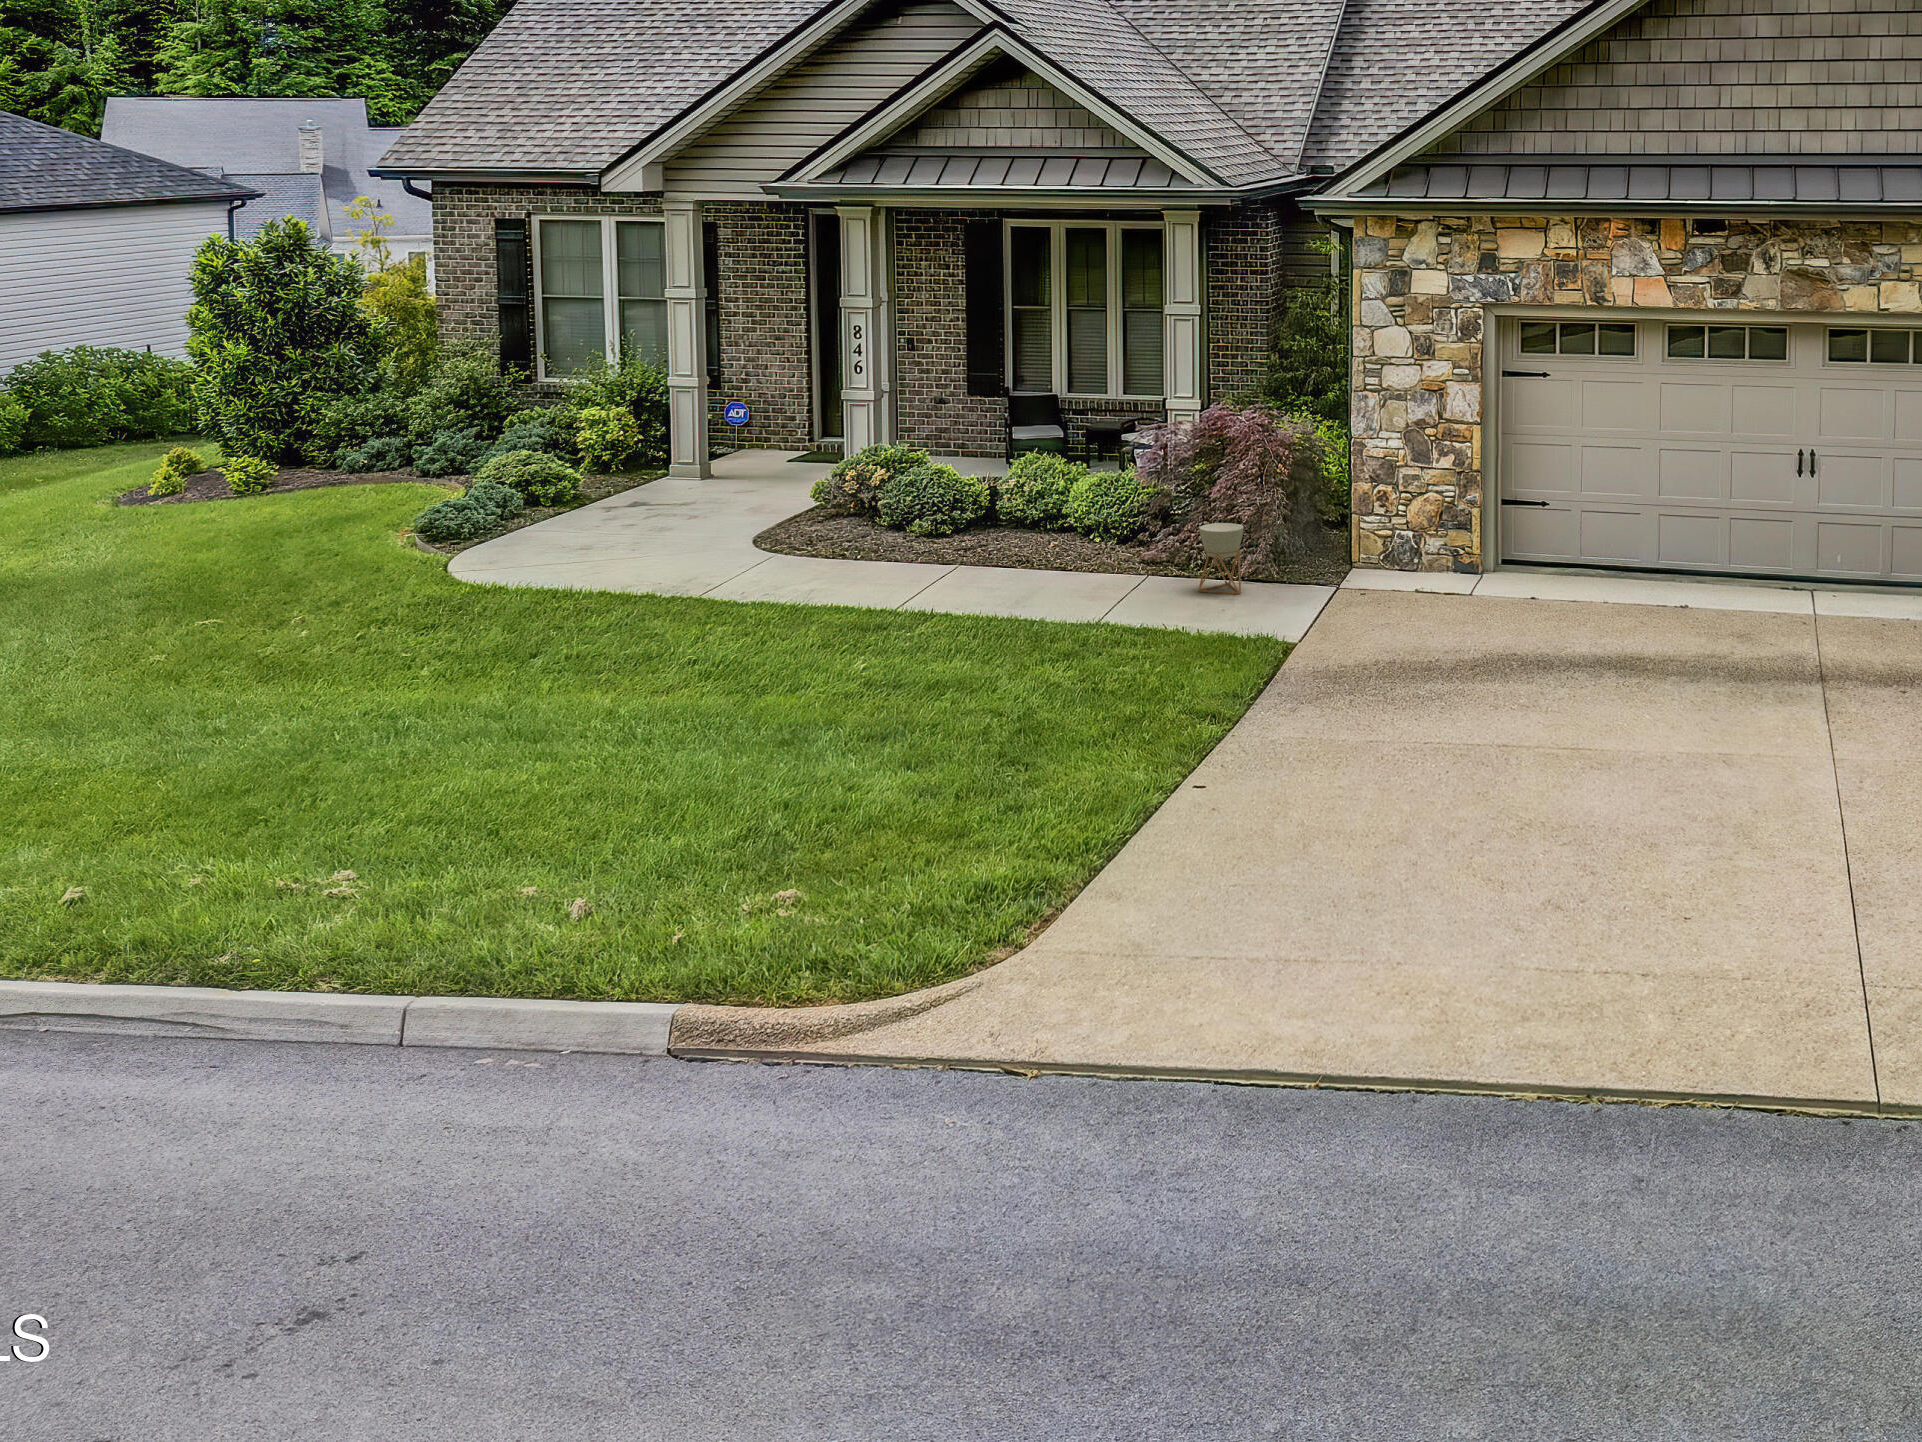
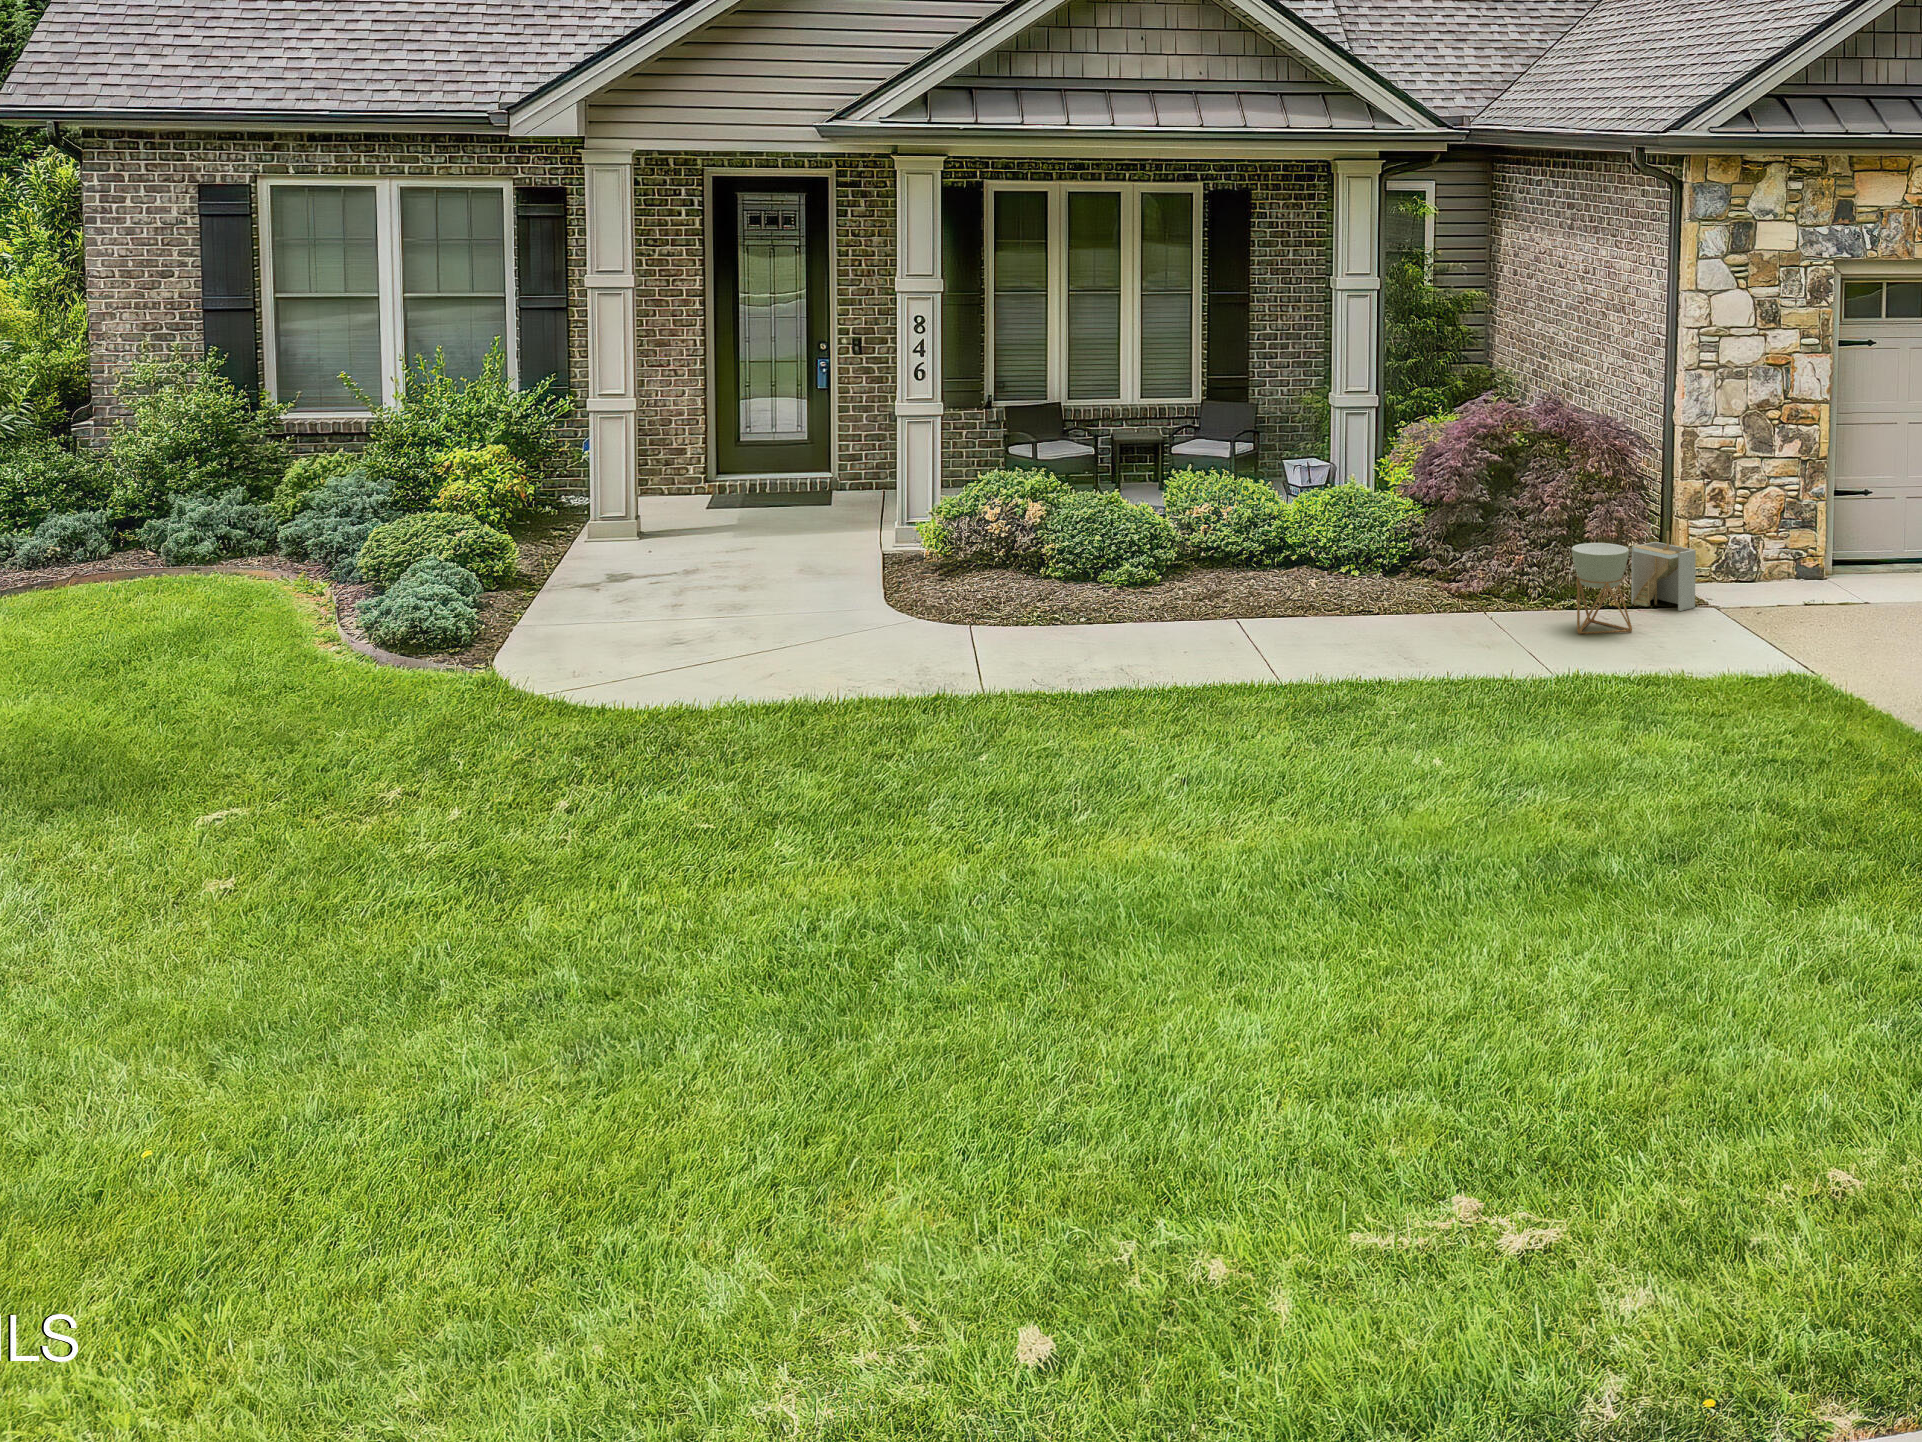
storage bin: none [1289,520,1329,584] -> present [1631,531,1696,611]

